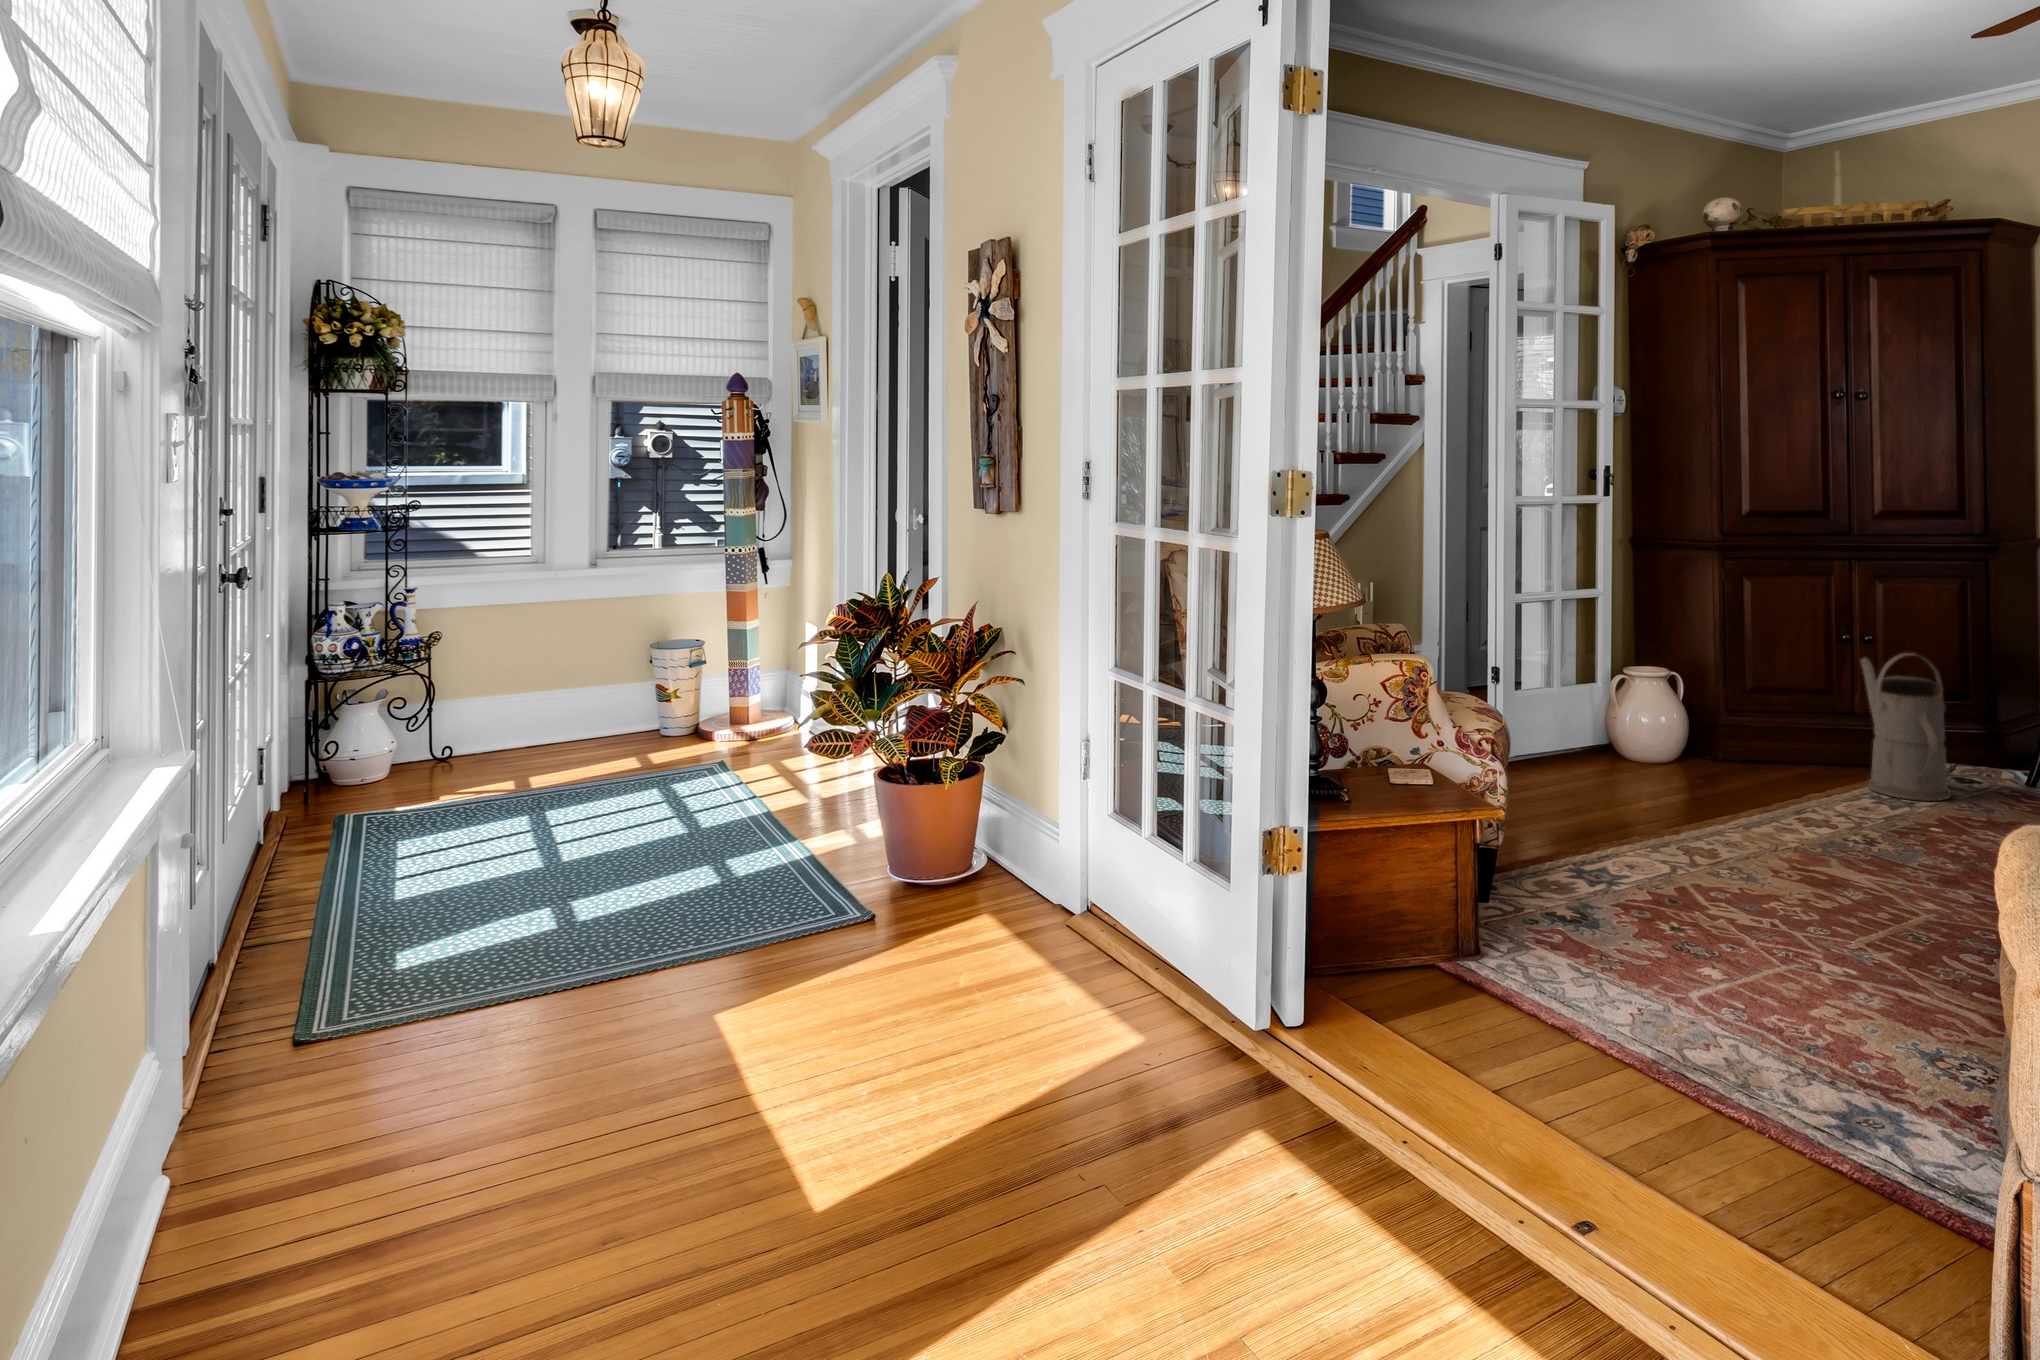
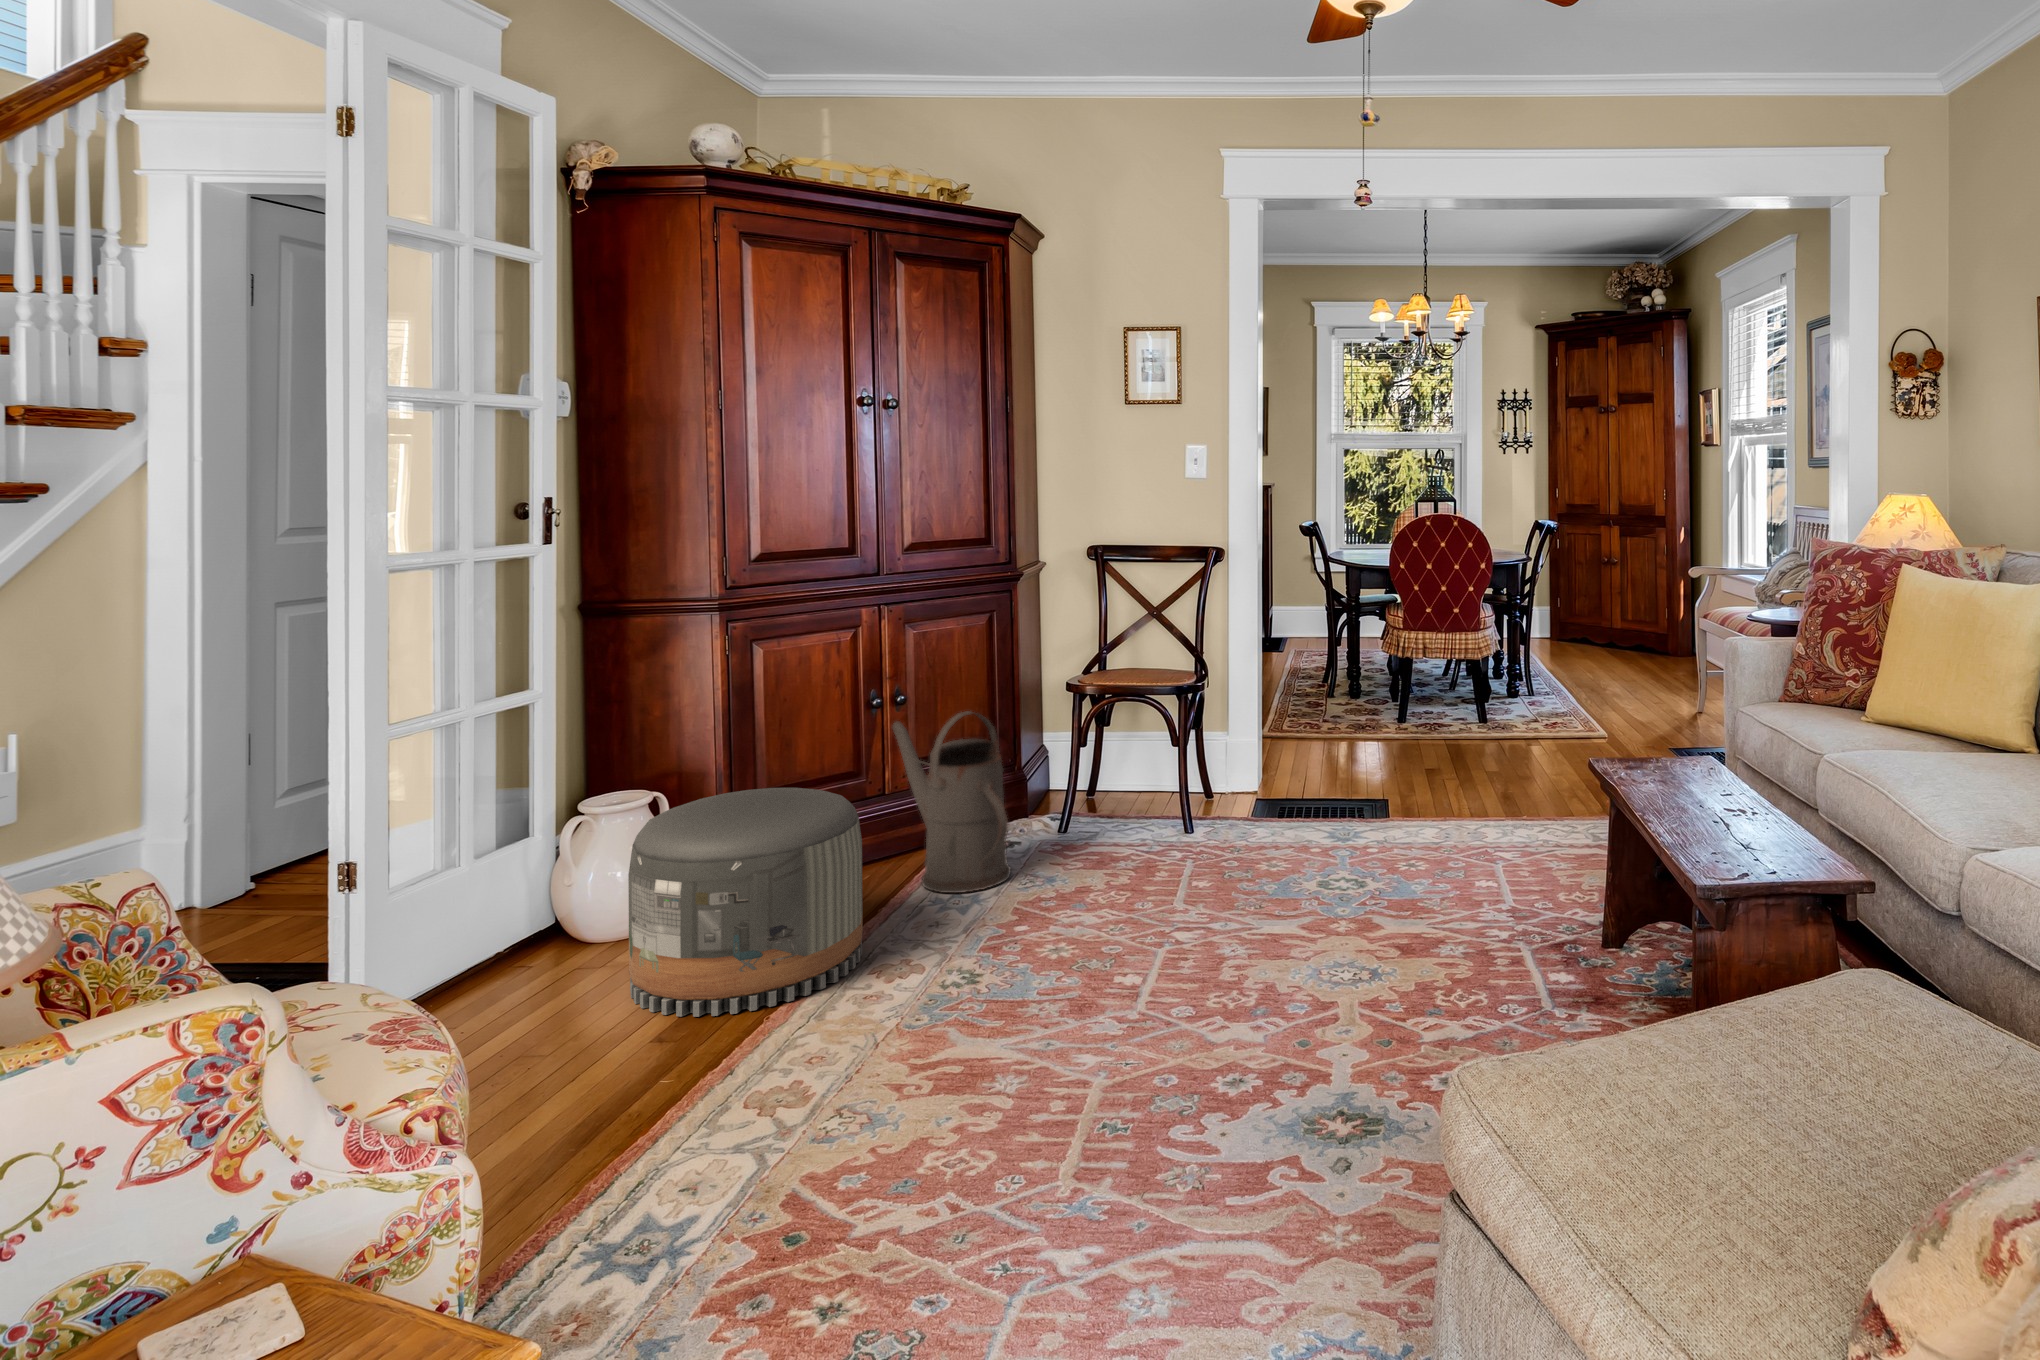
pouf: none [1638,674,1796,816] -> present [628,788,863,1017]

